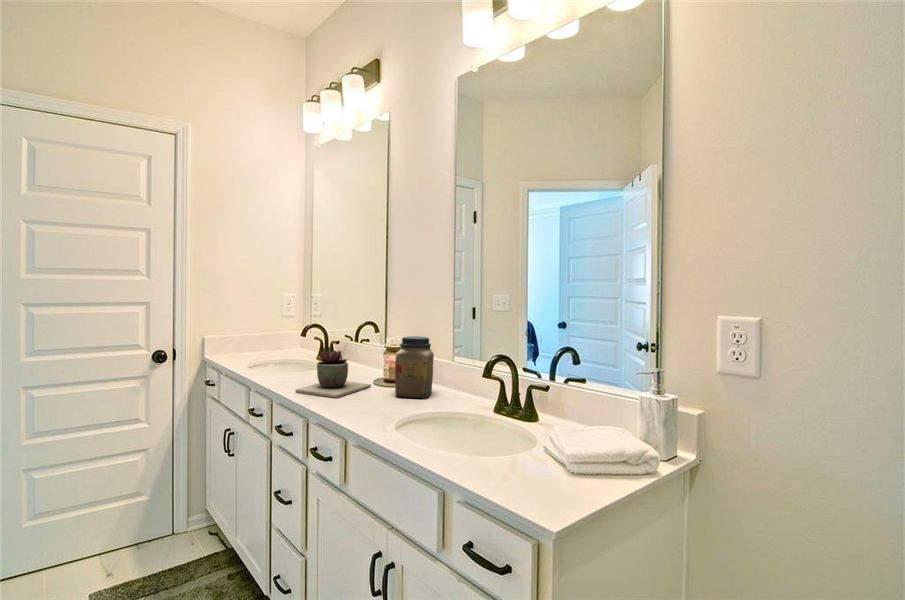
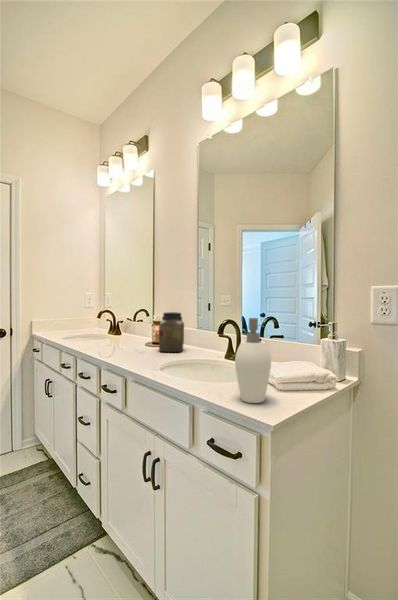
succulent plant: present [295,350,371,398] -> none [92,322,143,353]
soap dispenser: none [505,369,557,494] -> present [235,318,271,403]

